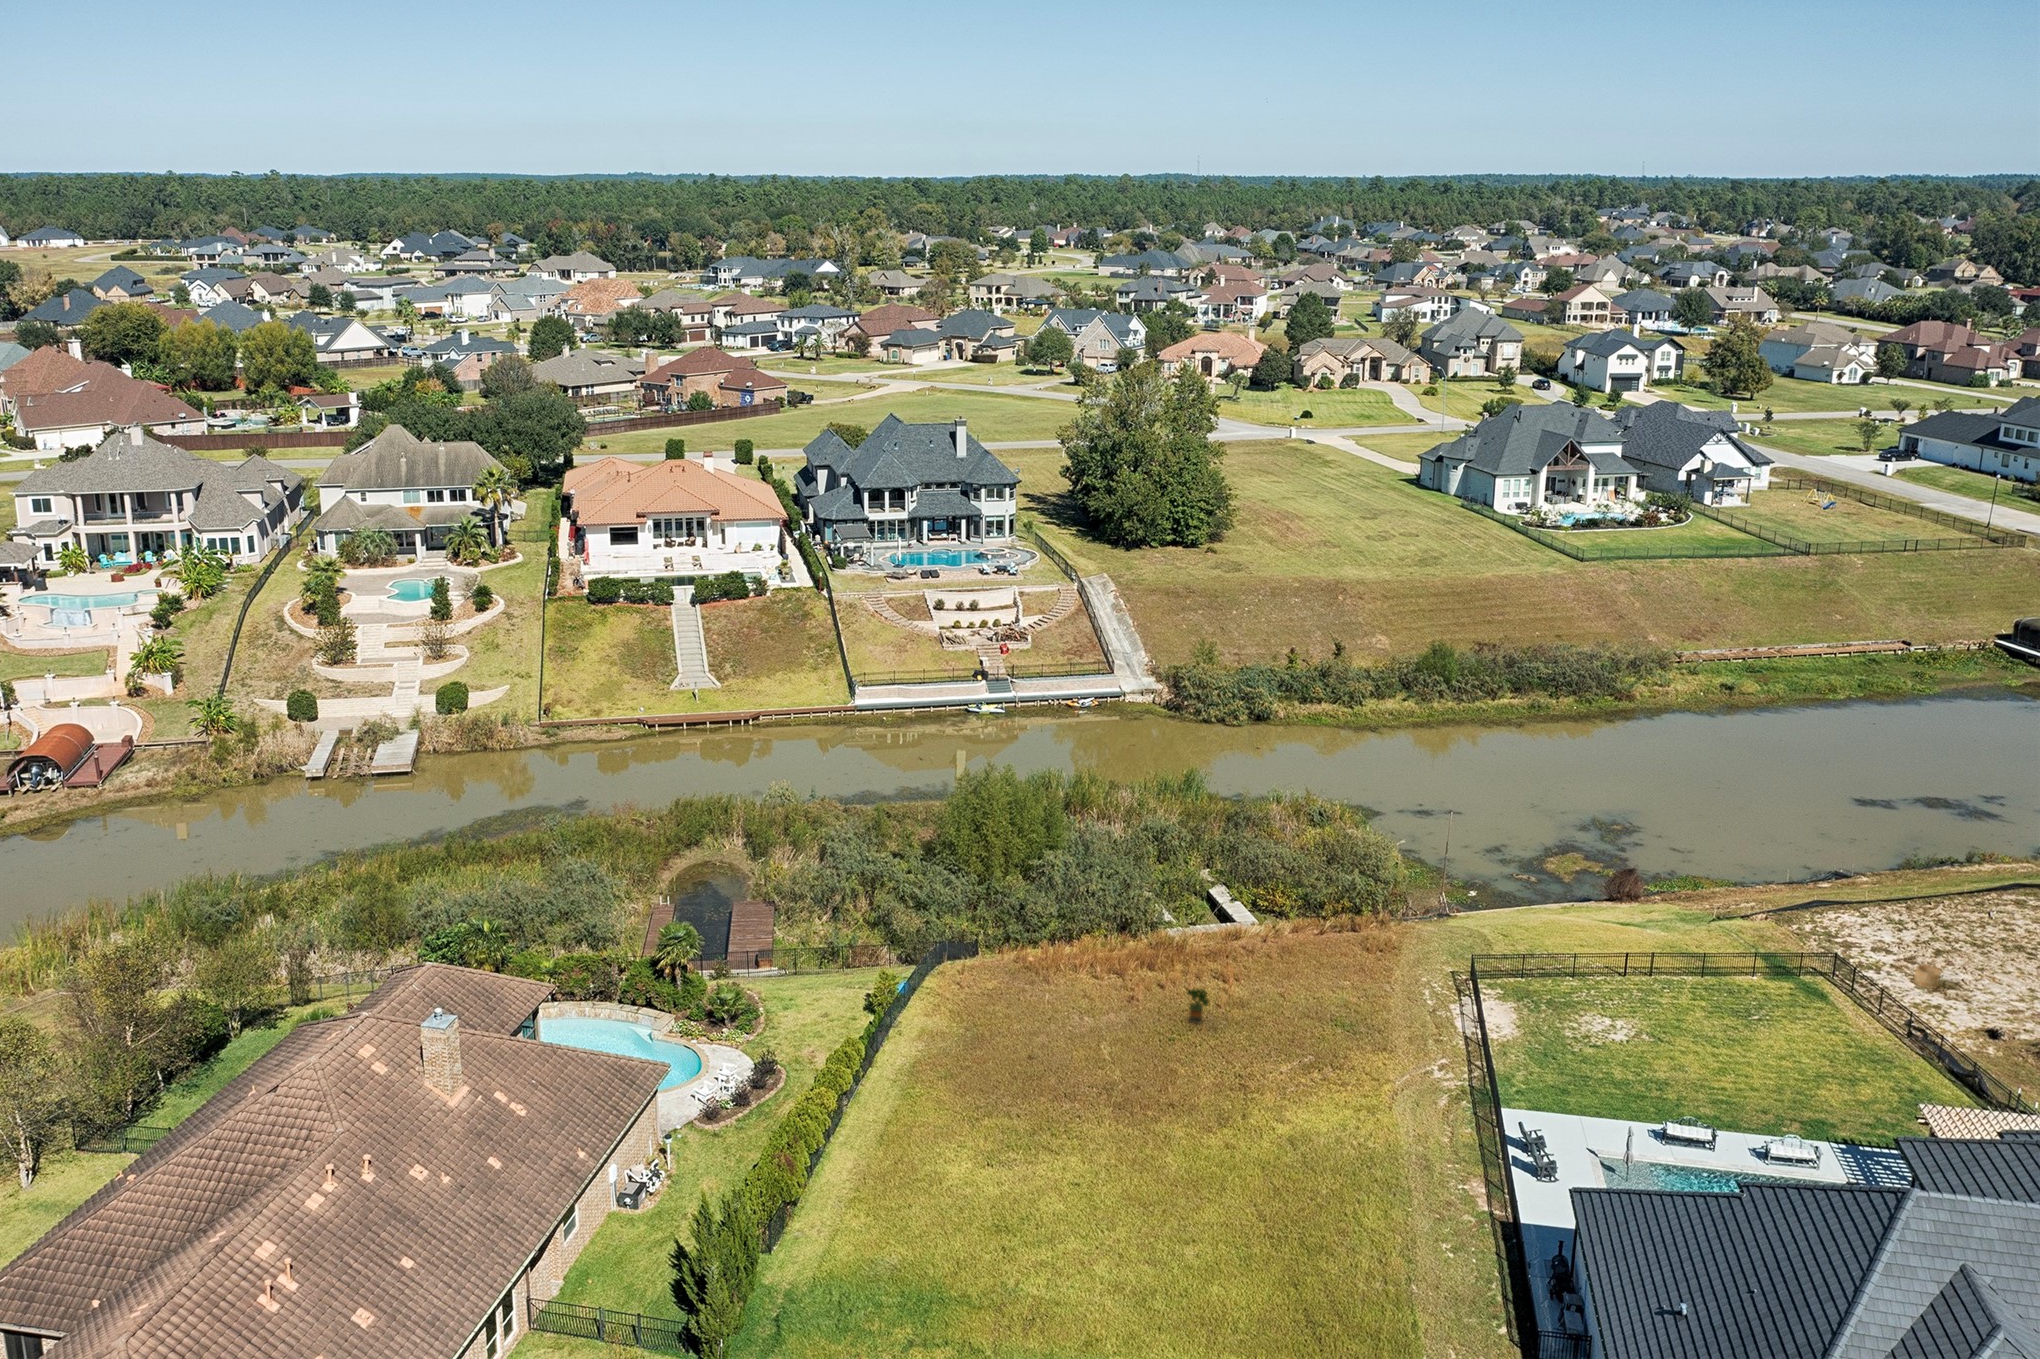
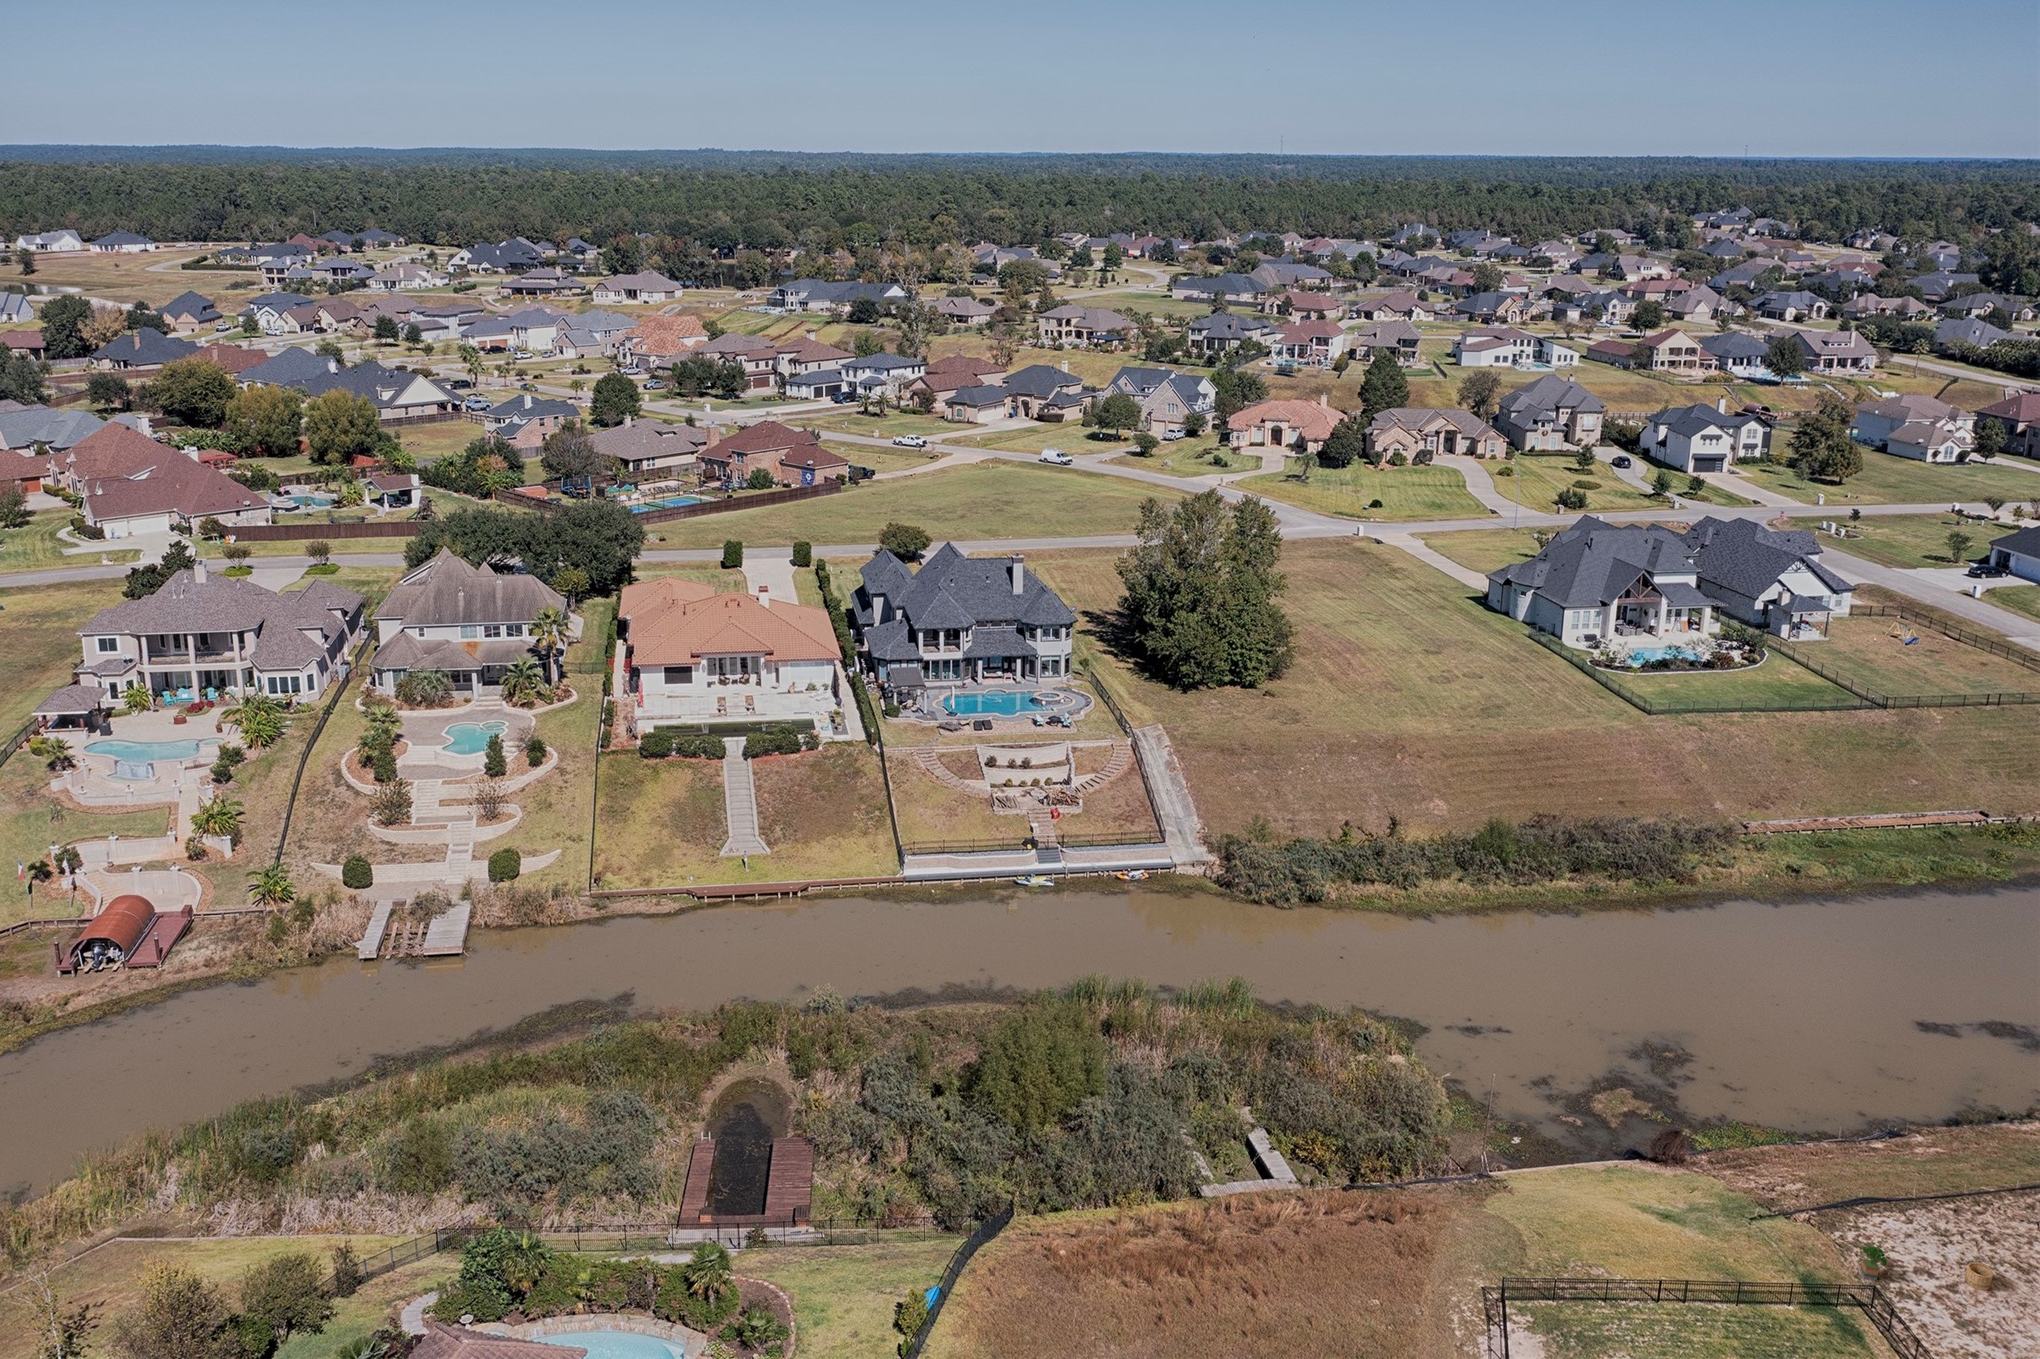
potted tree: present [1187,989,1209,1024] -> present [1860,1247,1887,1280]

